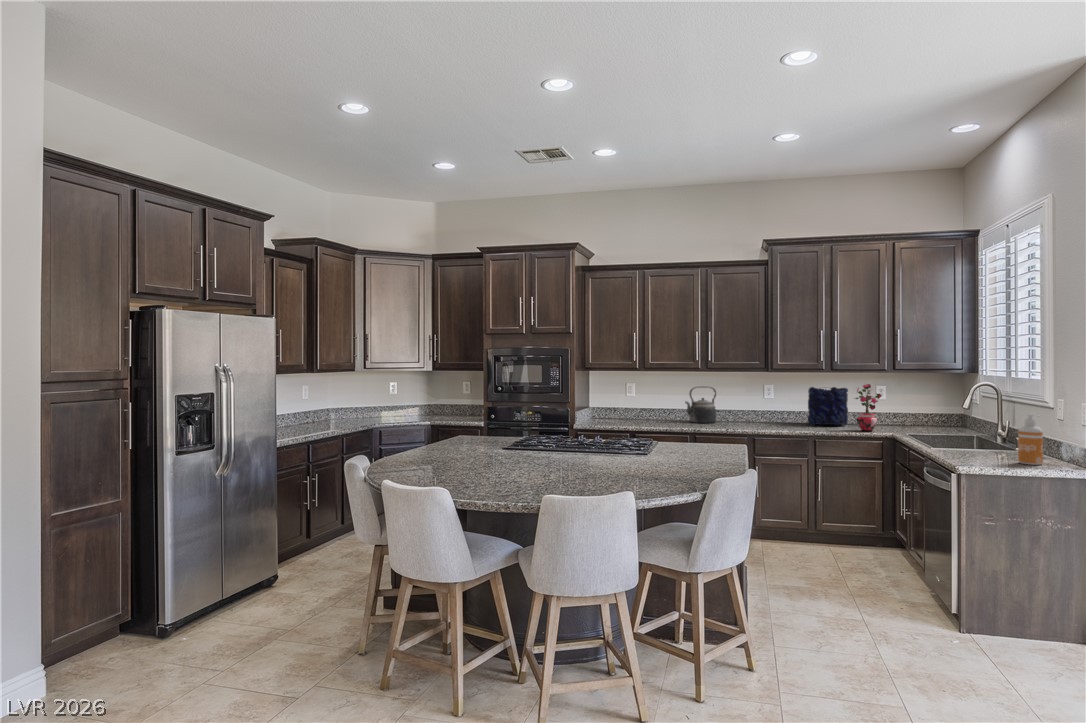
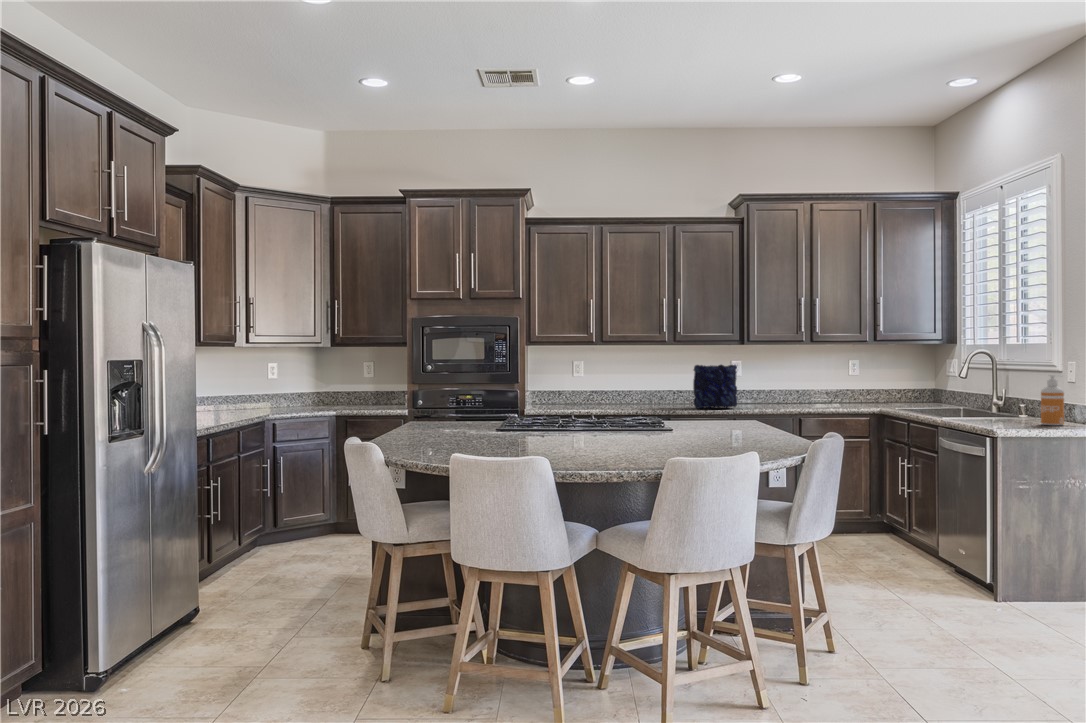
potted plant: present [855,384,881,431] -> none [836,356,867,408]
kettle: present [685,386,716,423] -> none [648,365,682,407]
vase: present [808,387,848,425] -> present [693,365,737,409]

